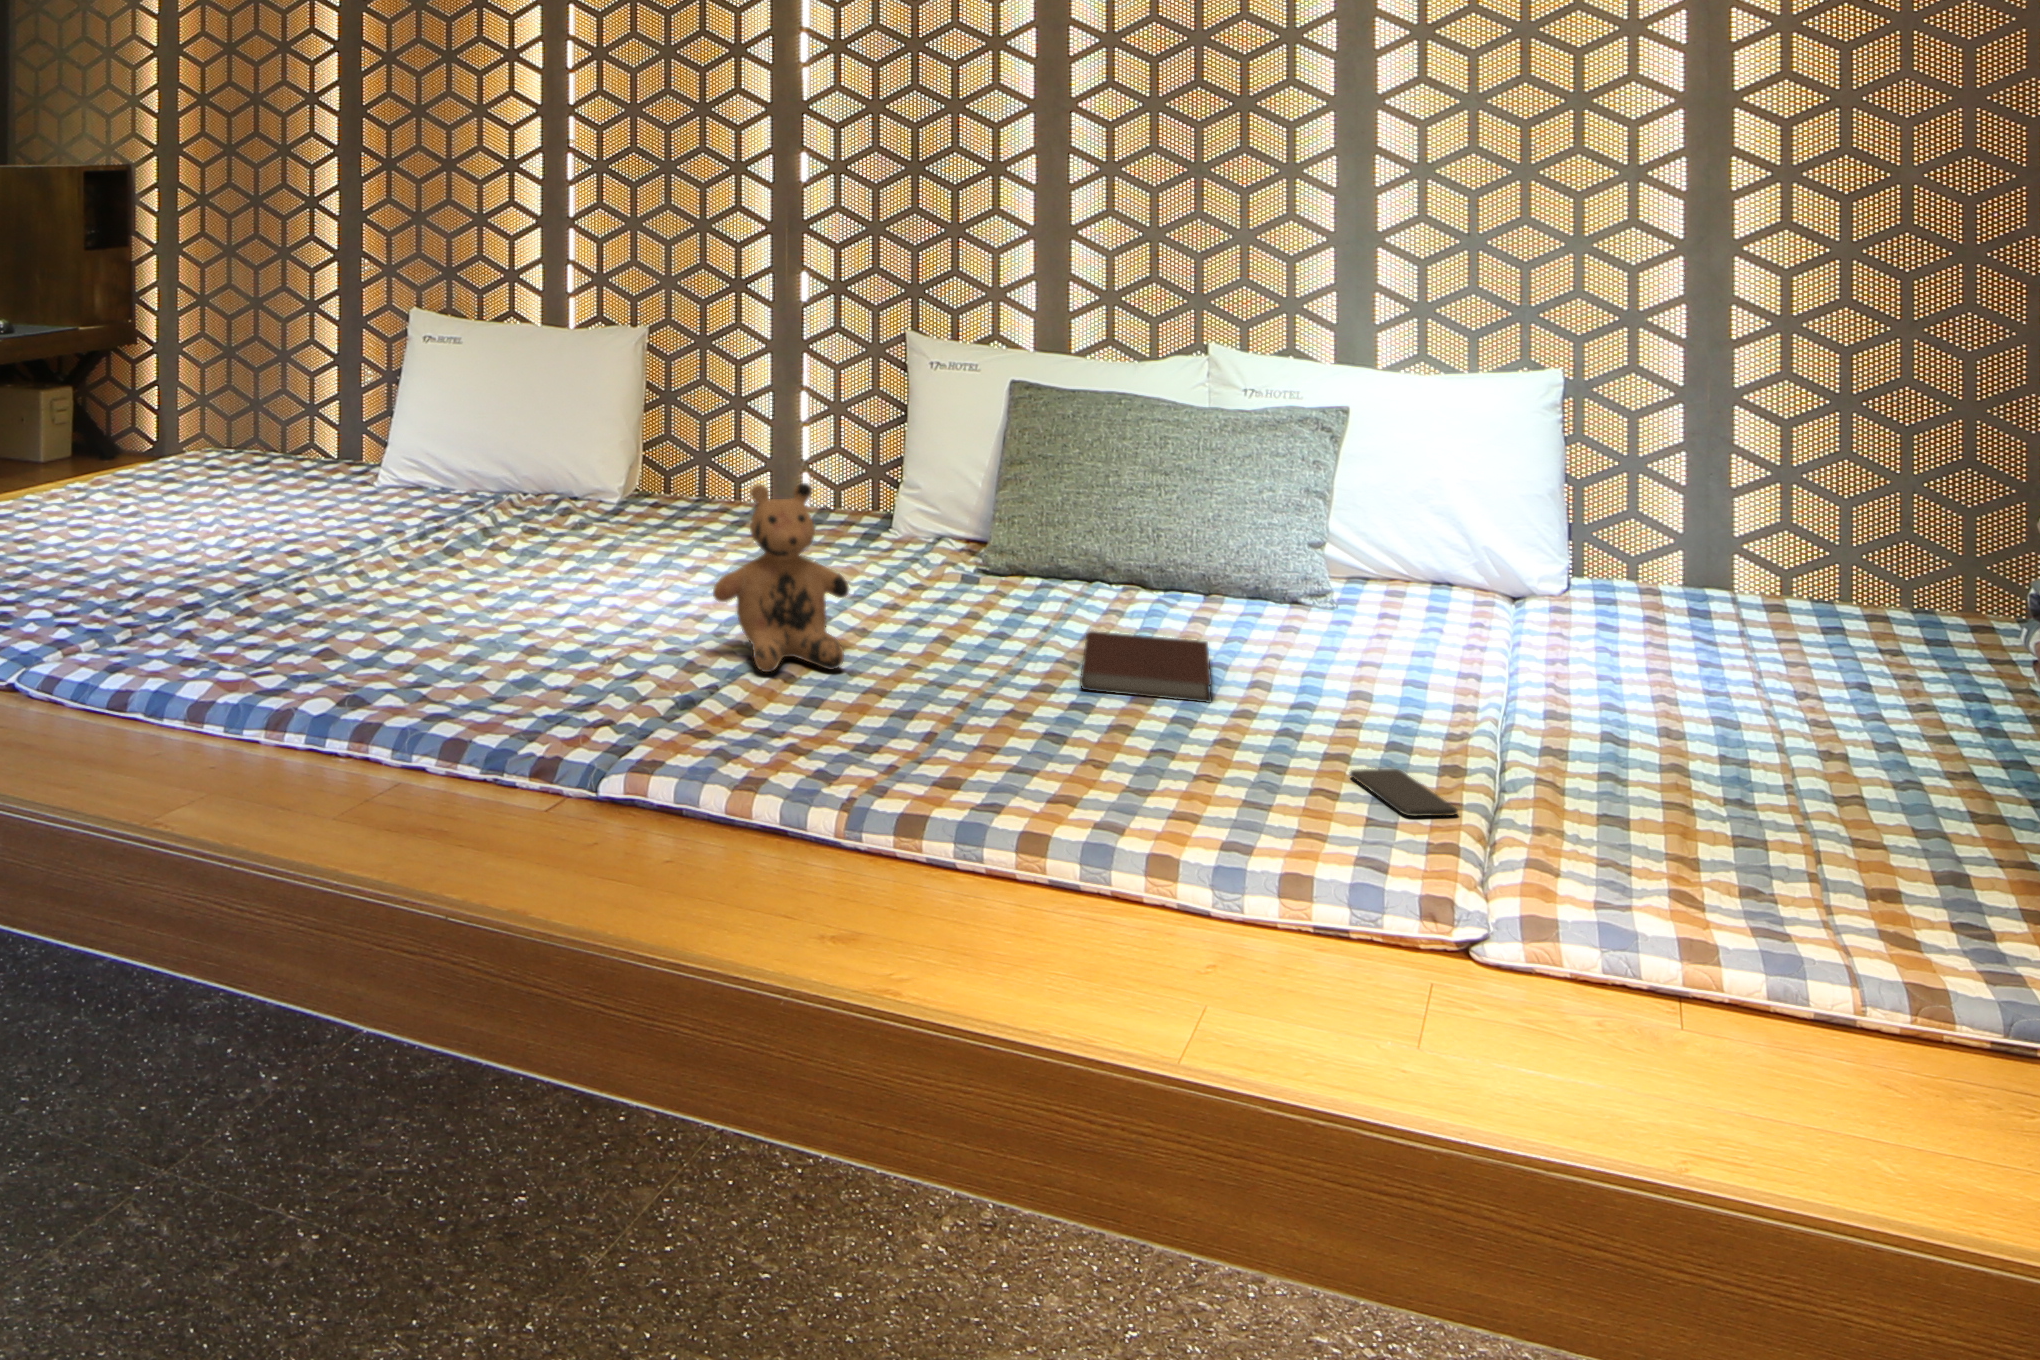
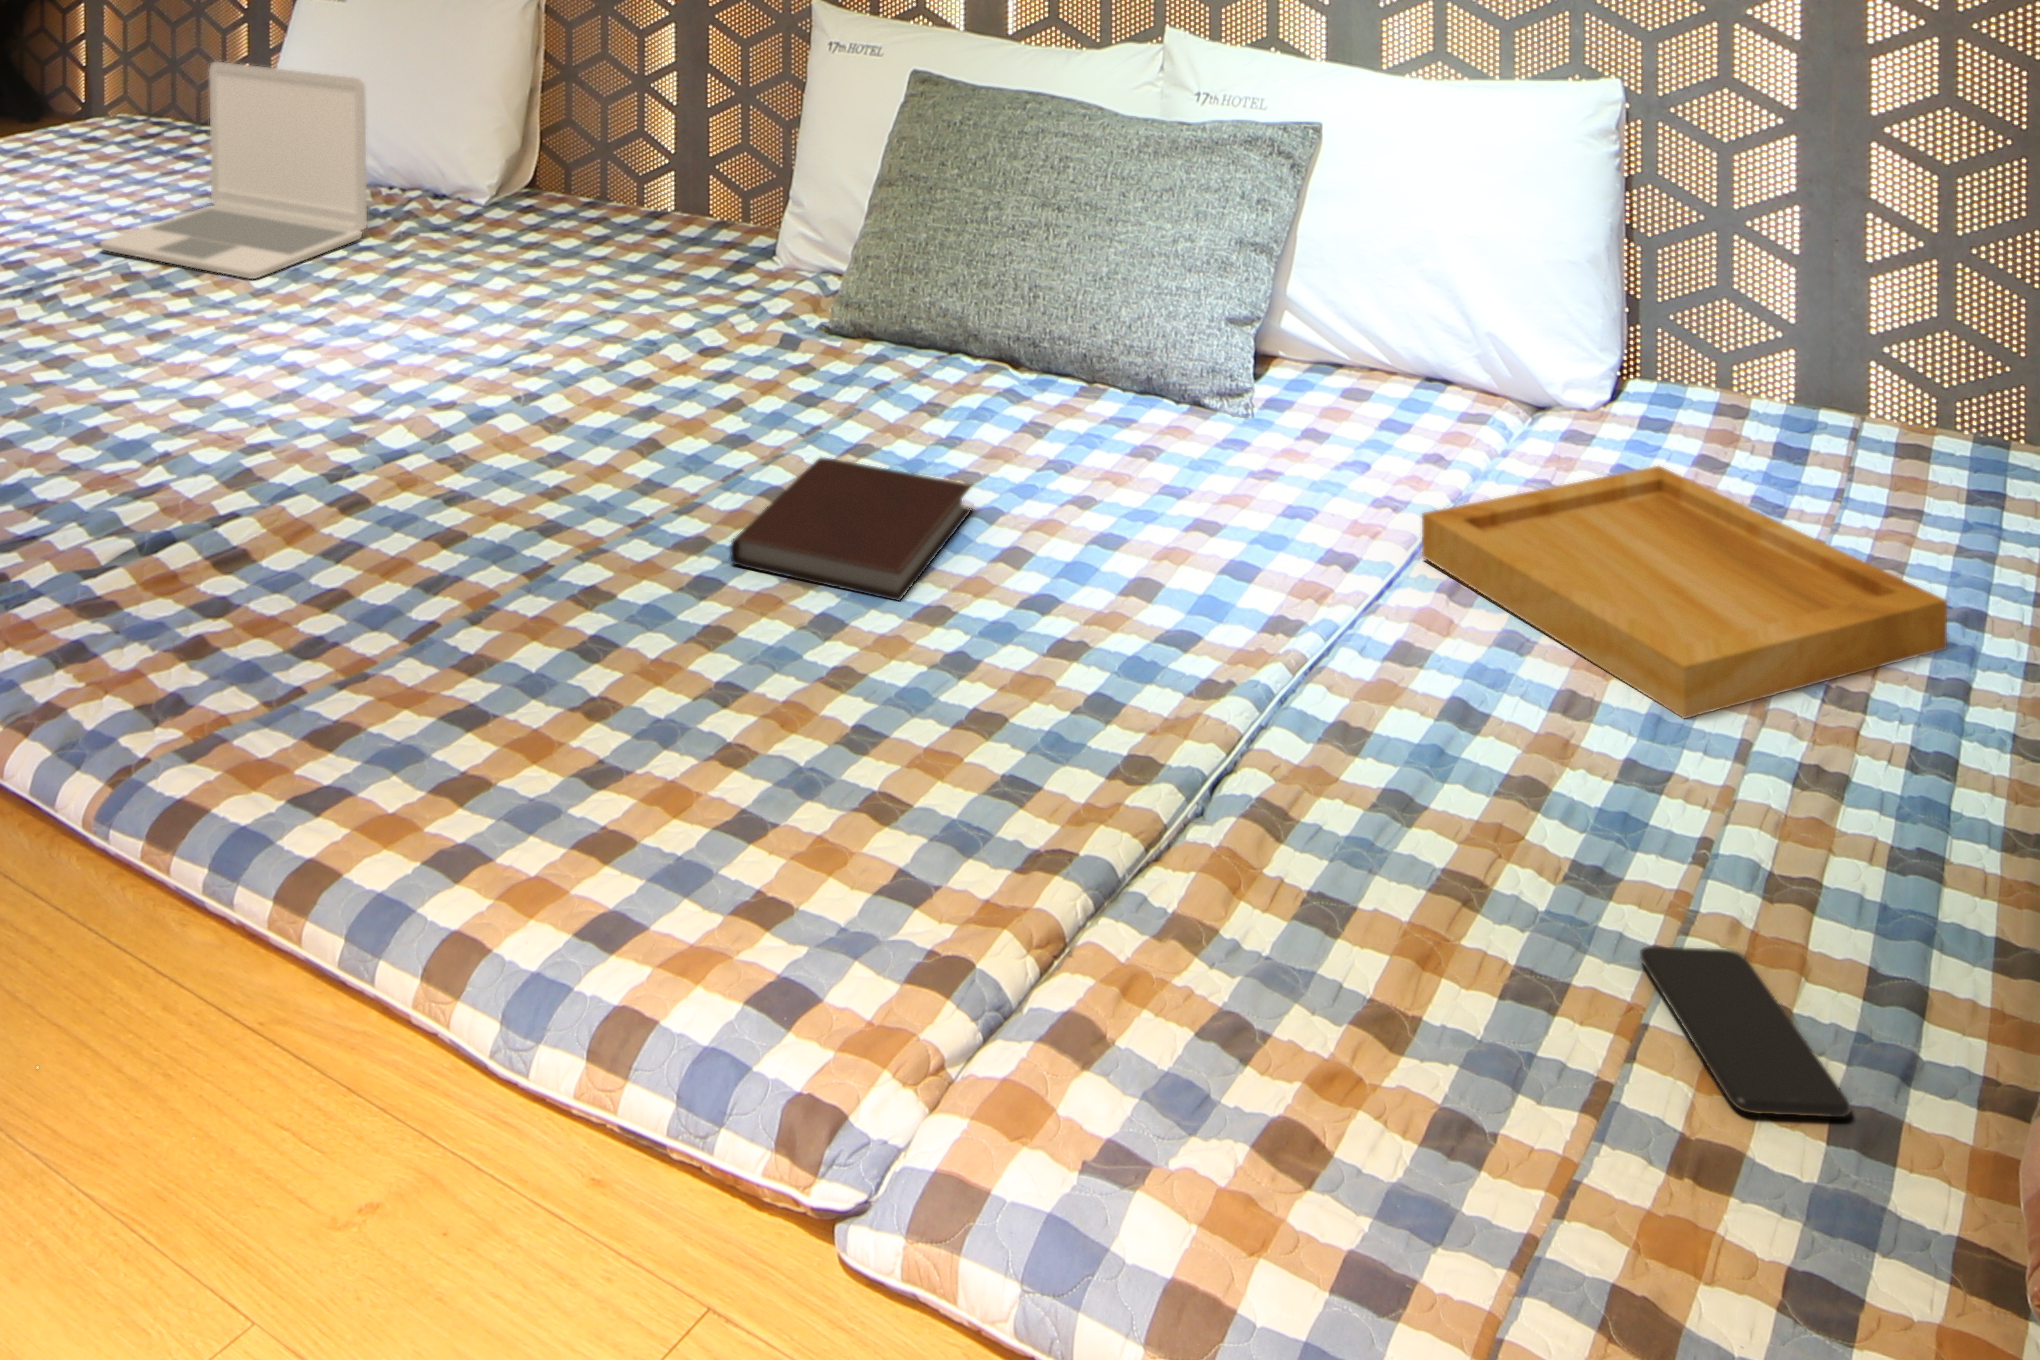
laptop: none [352,387,559,552] -> present [100,62,367,279]
teddy bear: present [713,483,850,672] -> none [299,236,492,507]
tray: none [1519,613,1860,732] -> present [1422,466,1947,719]
smartphone: present [1350,769,1458,816] -> present [1640,946,1851,1117]

